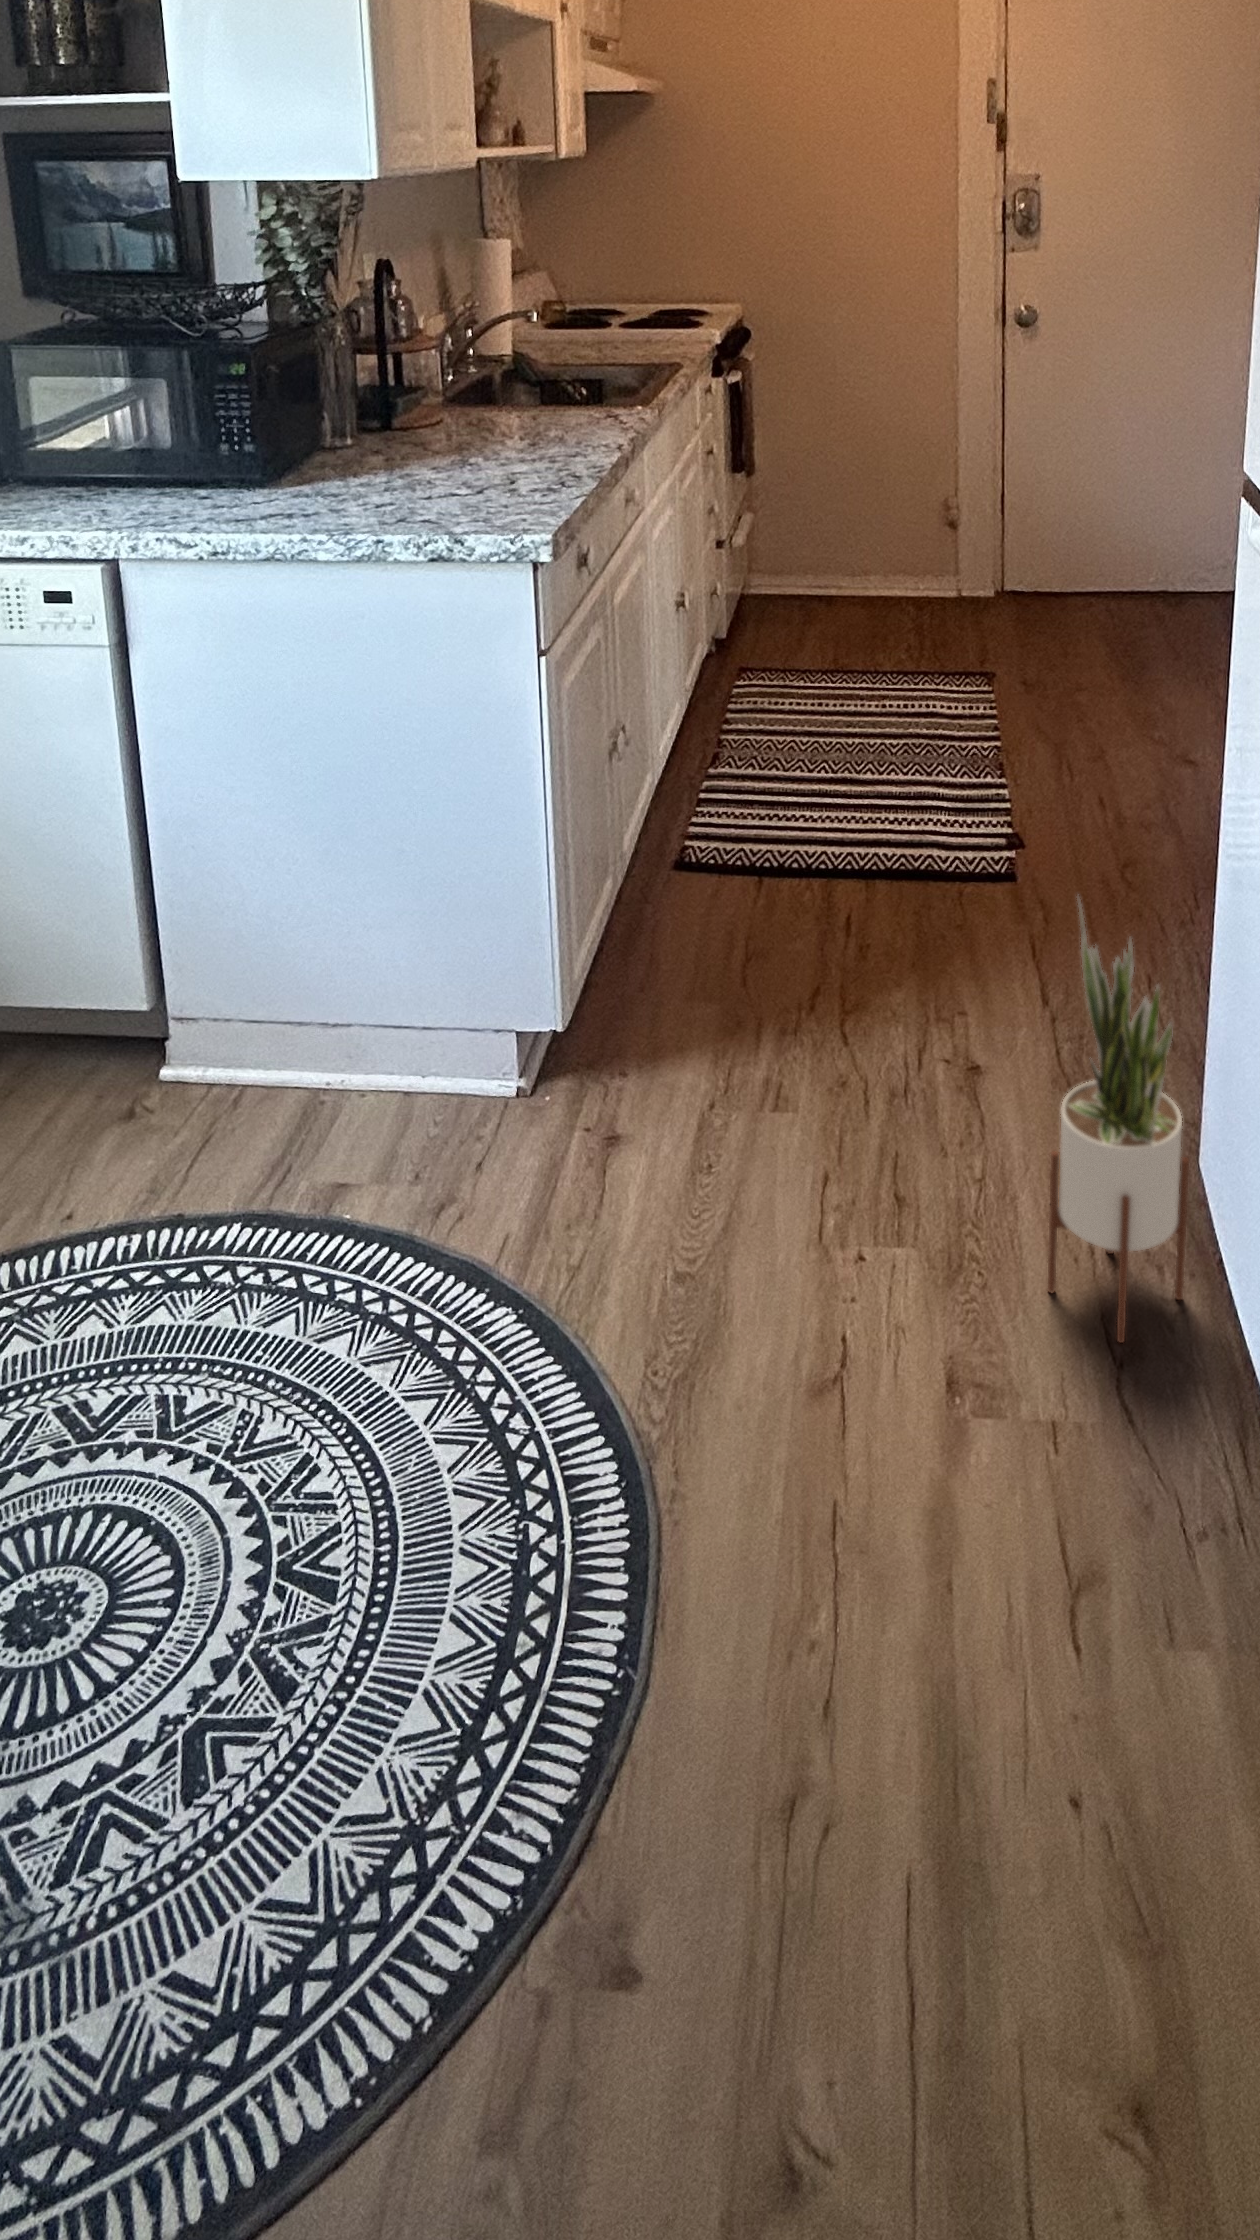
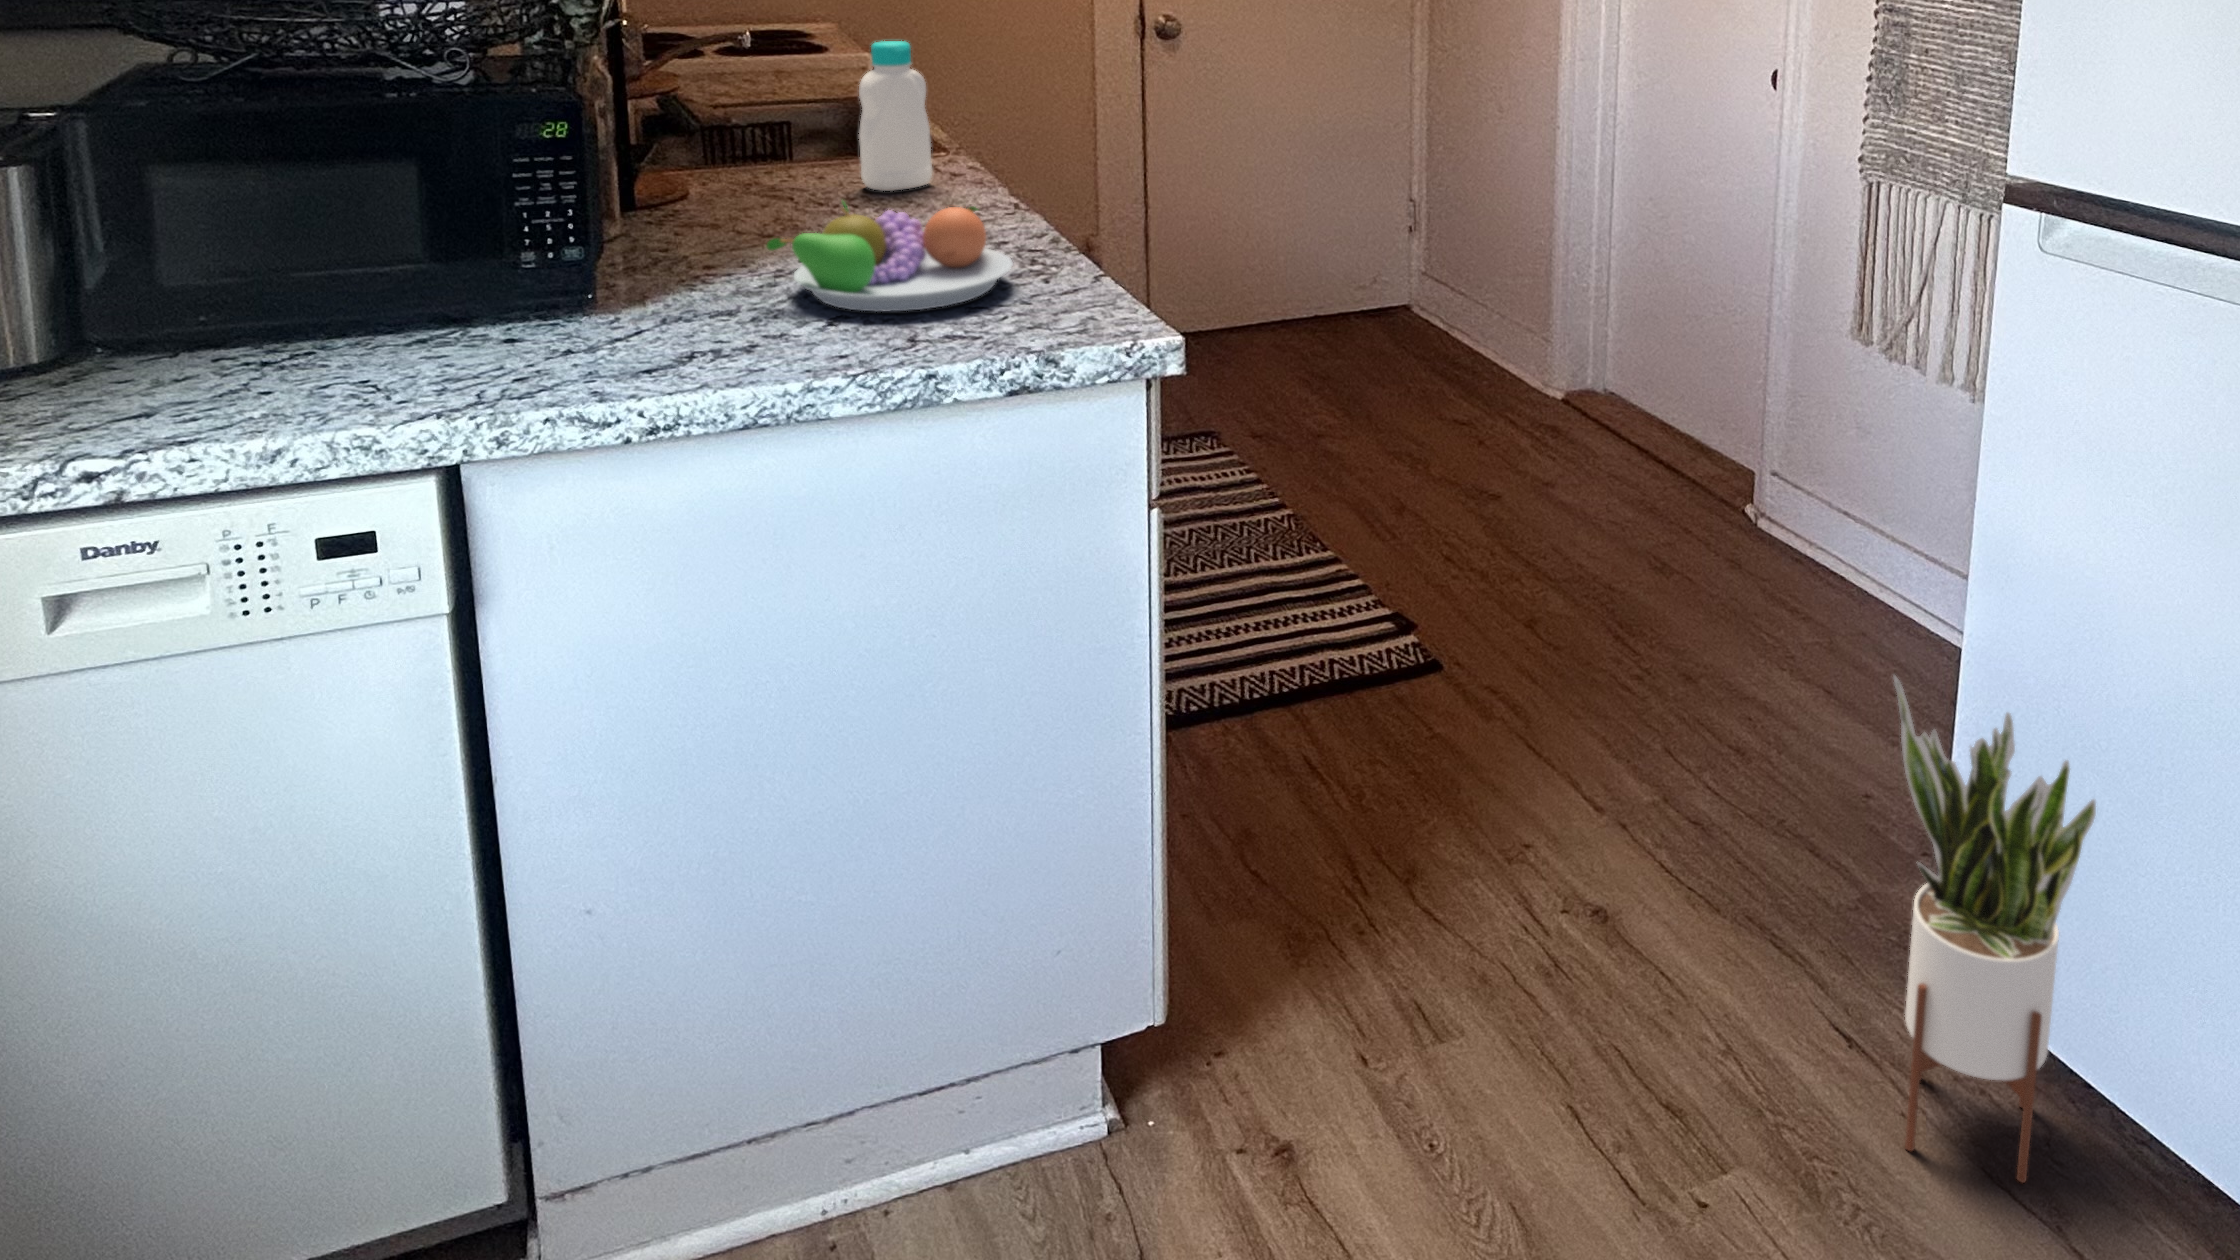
bottle: none [535,318,588,428] -> present [859,41,932,191]
fruit bowl: none [351,425,517,503] -> present [767,201,1013,311]

